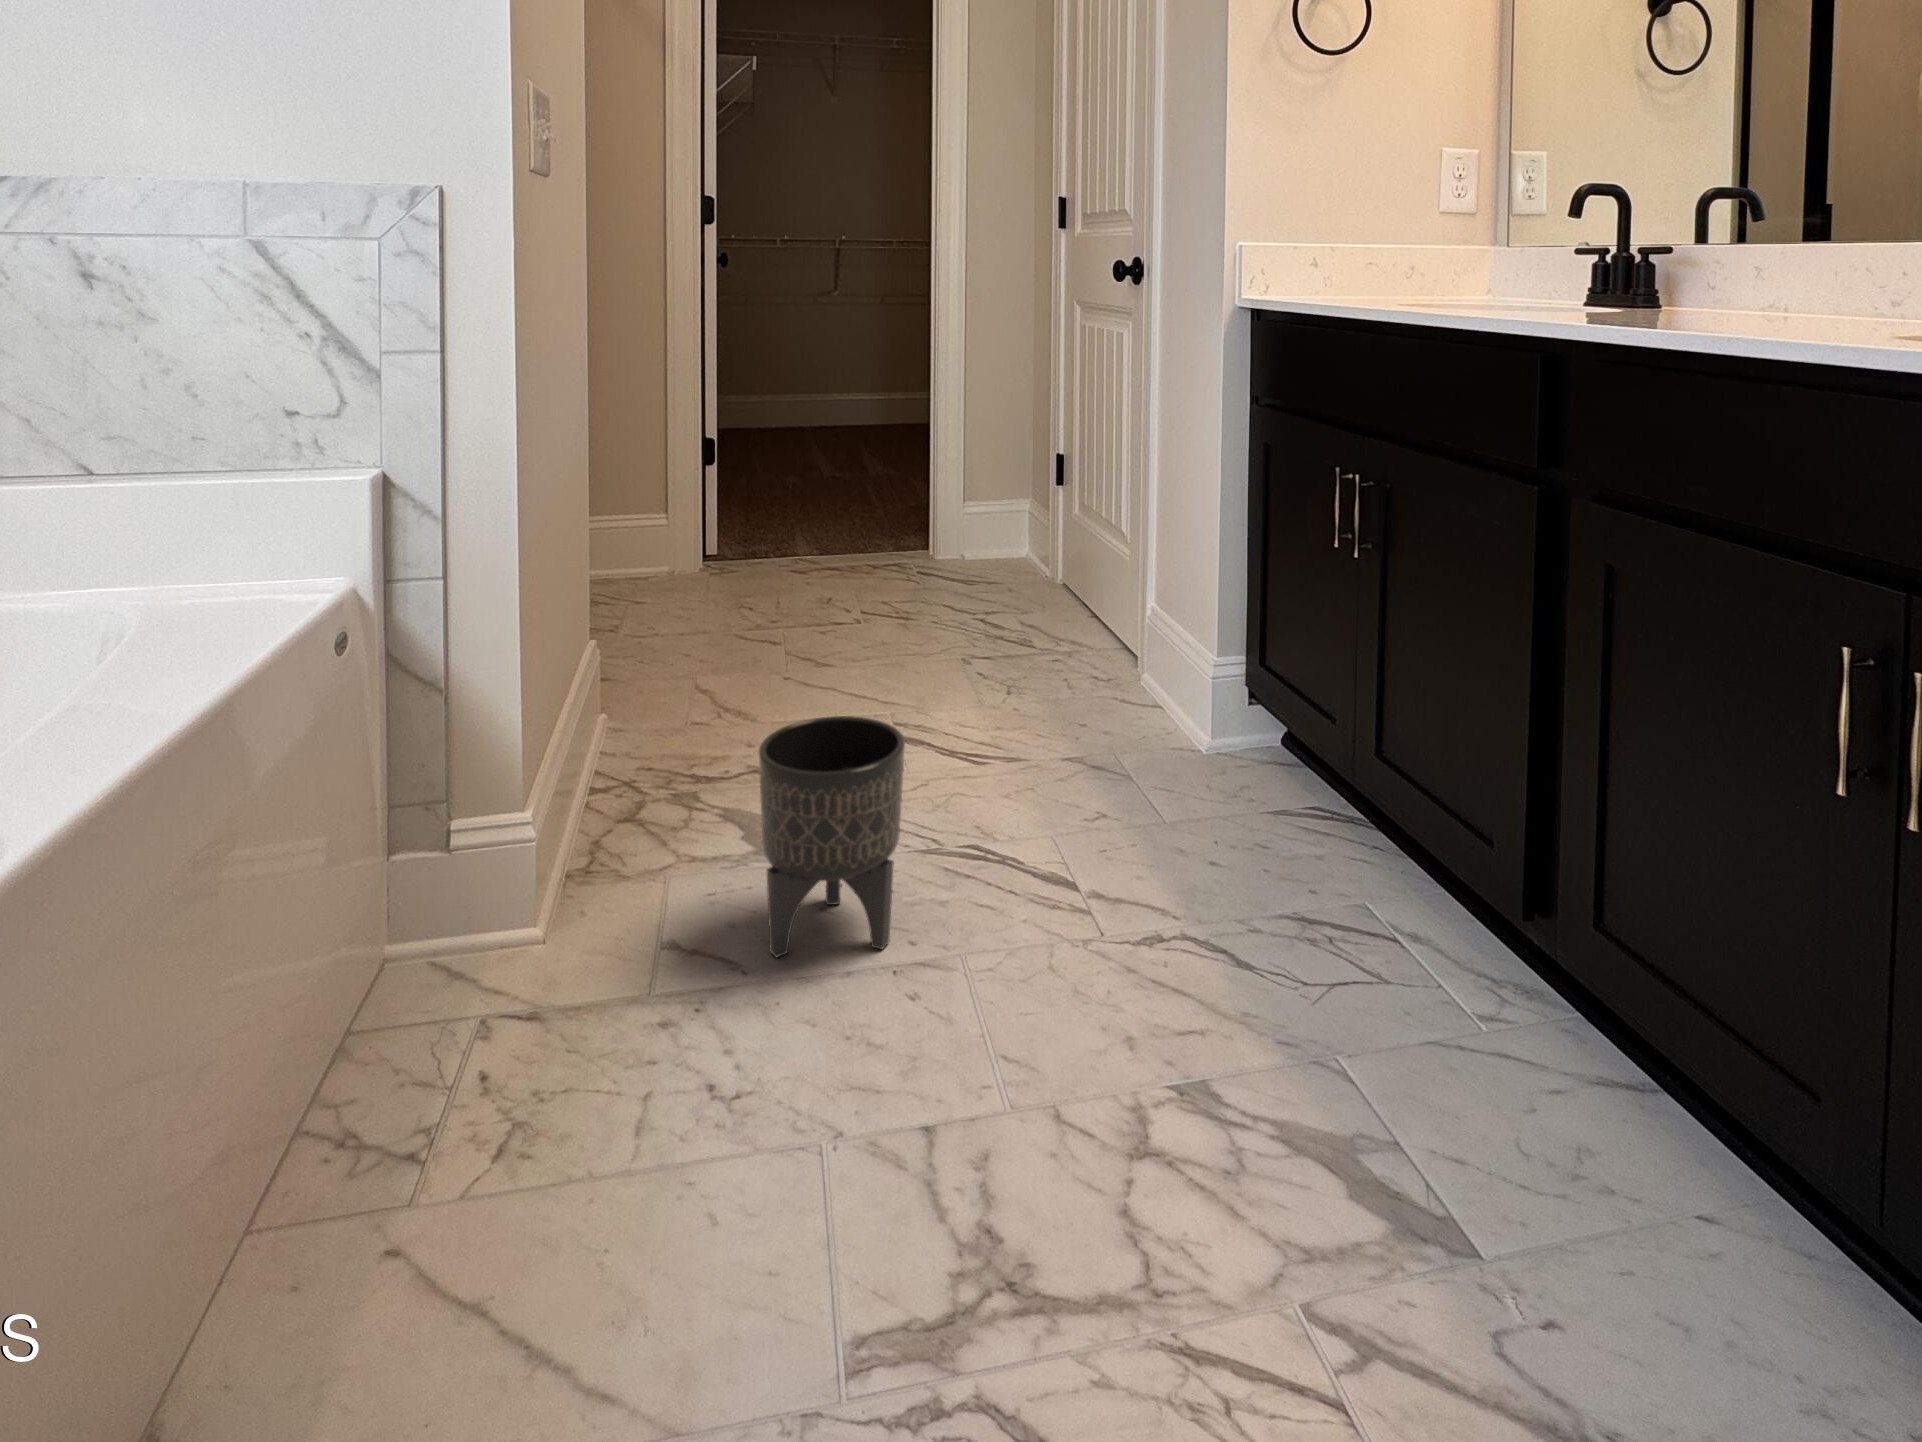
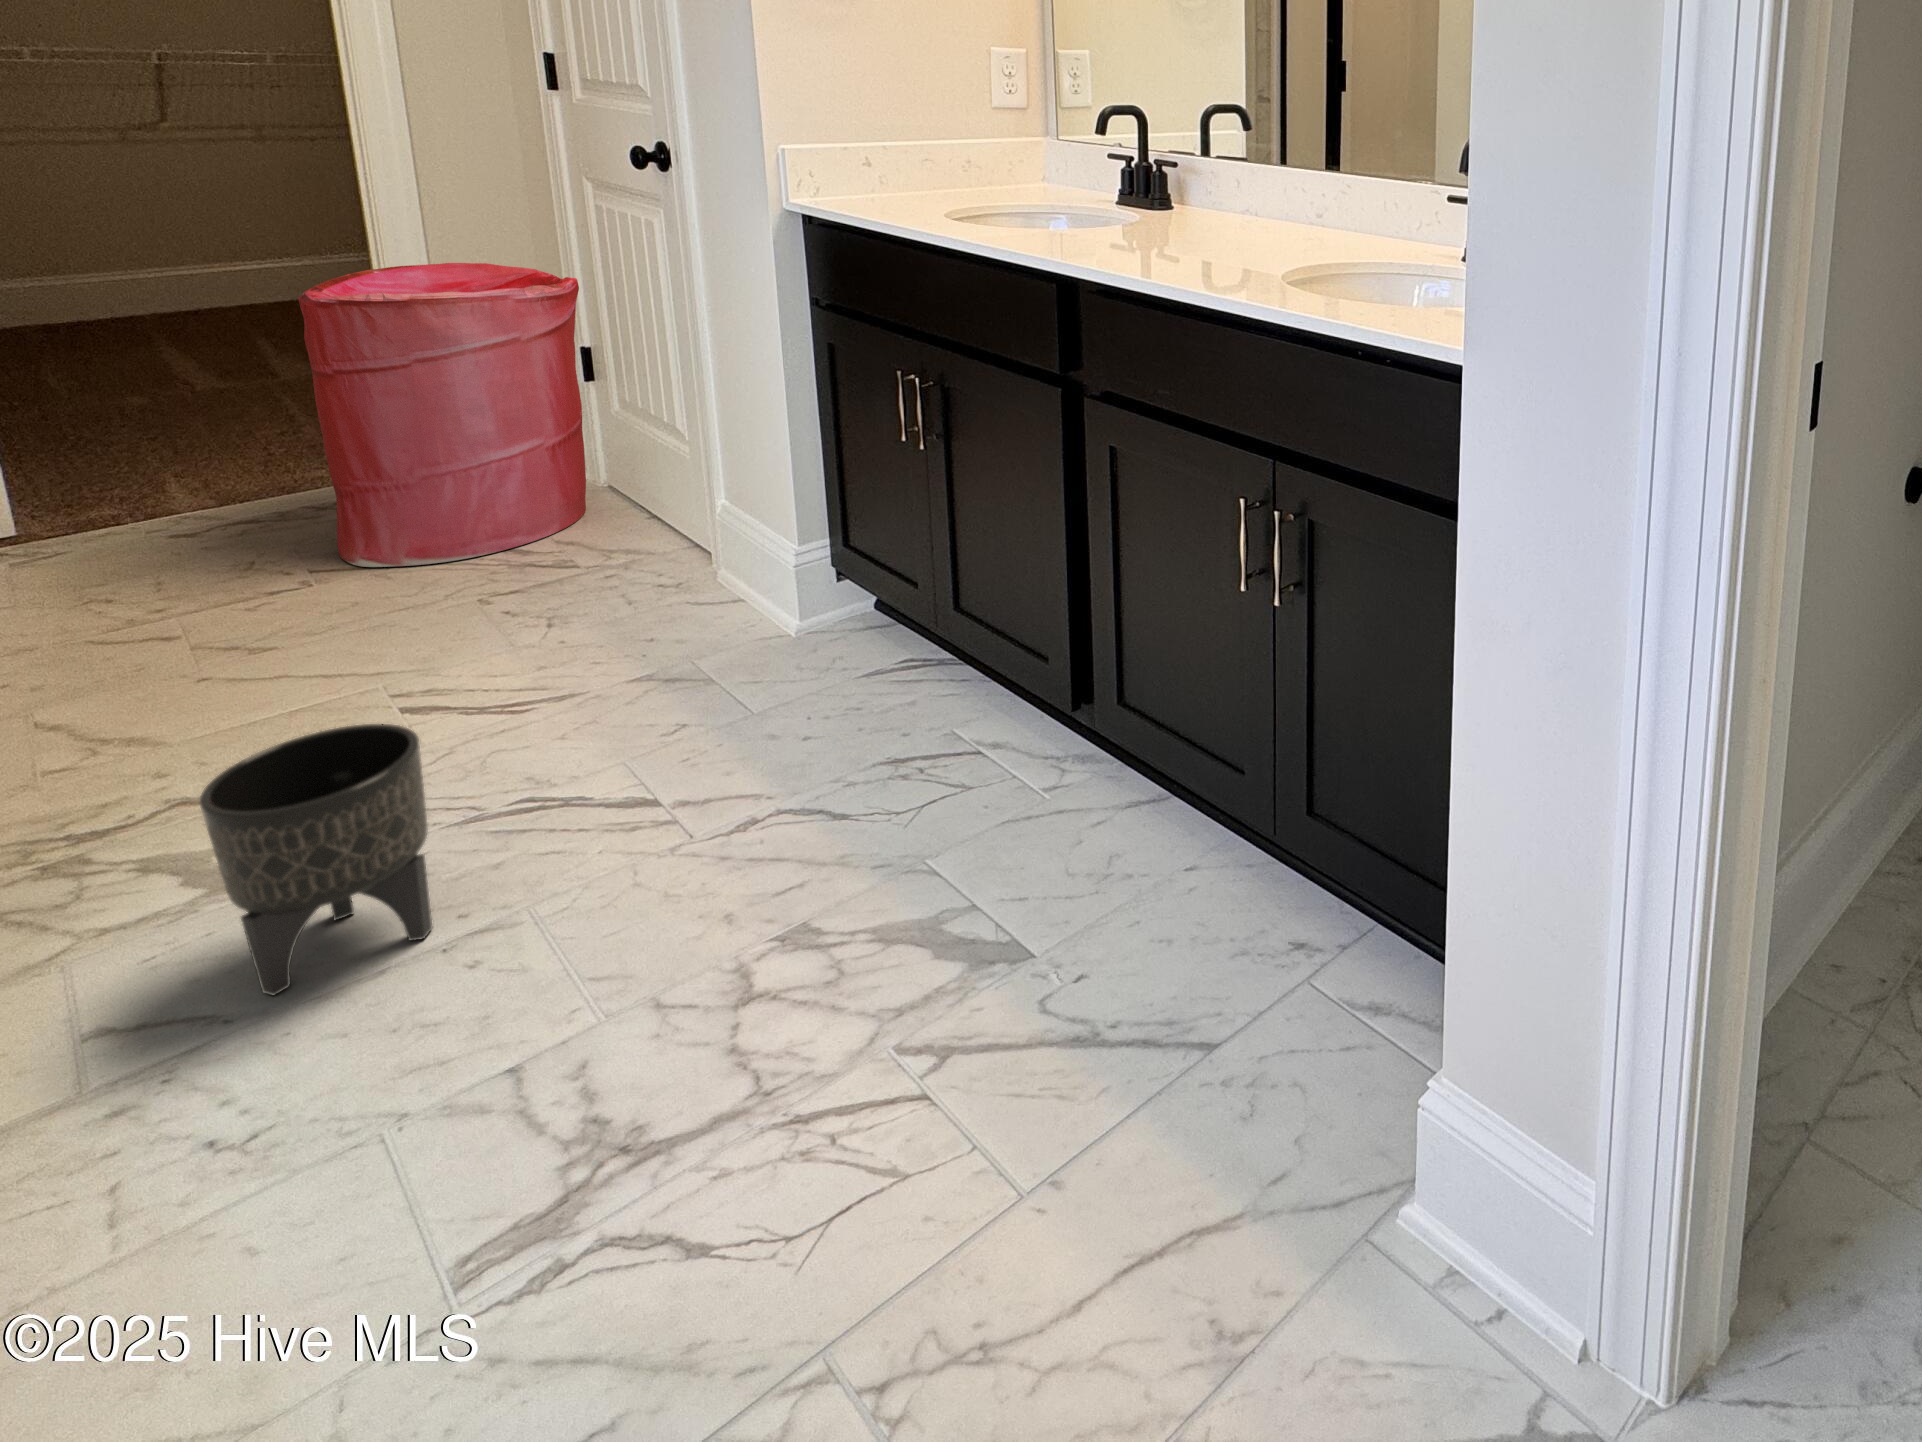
laundry hamper: none [882,377,1062,625] -> present [298,263,586,567]

